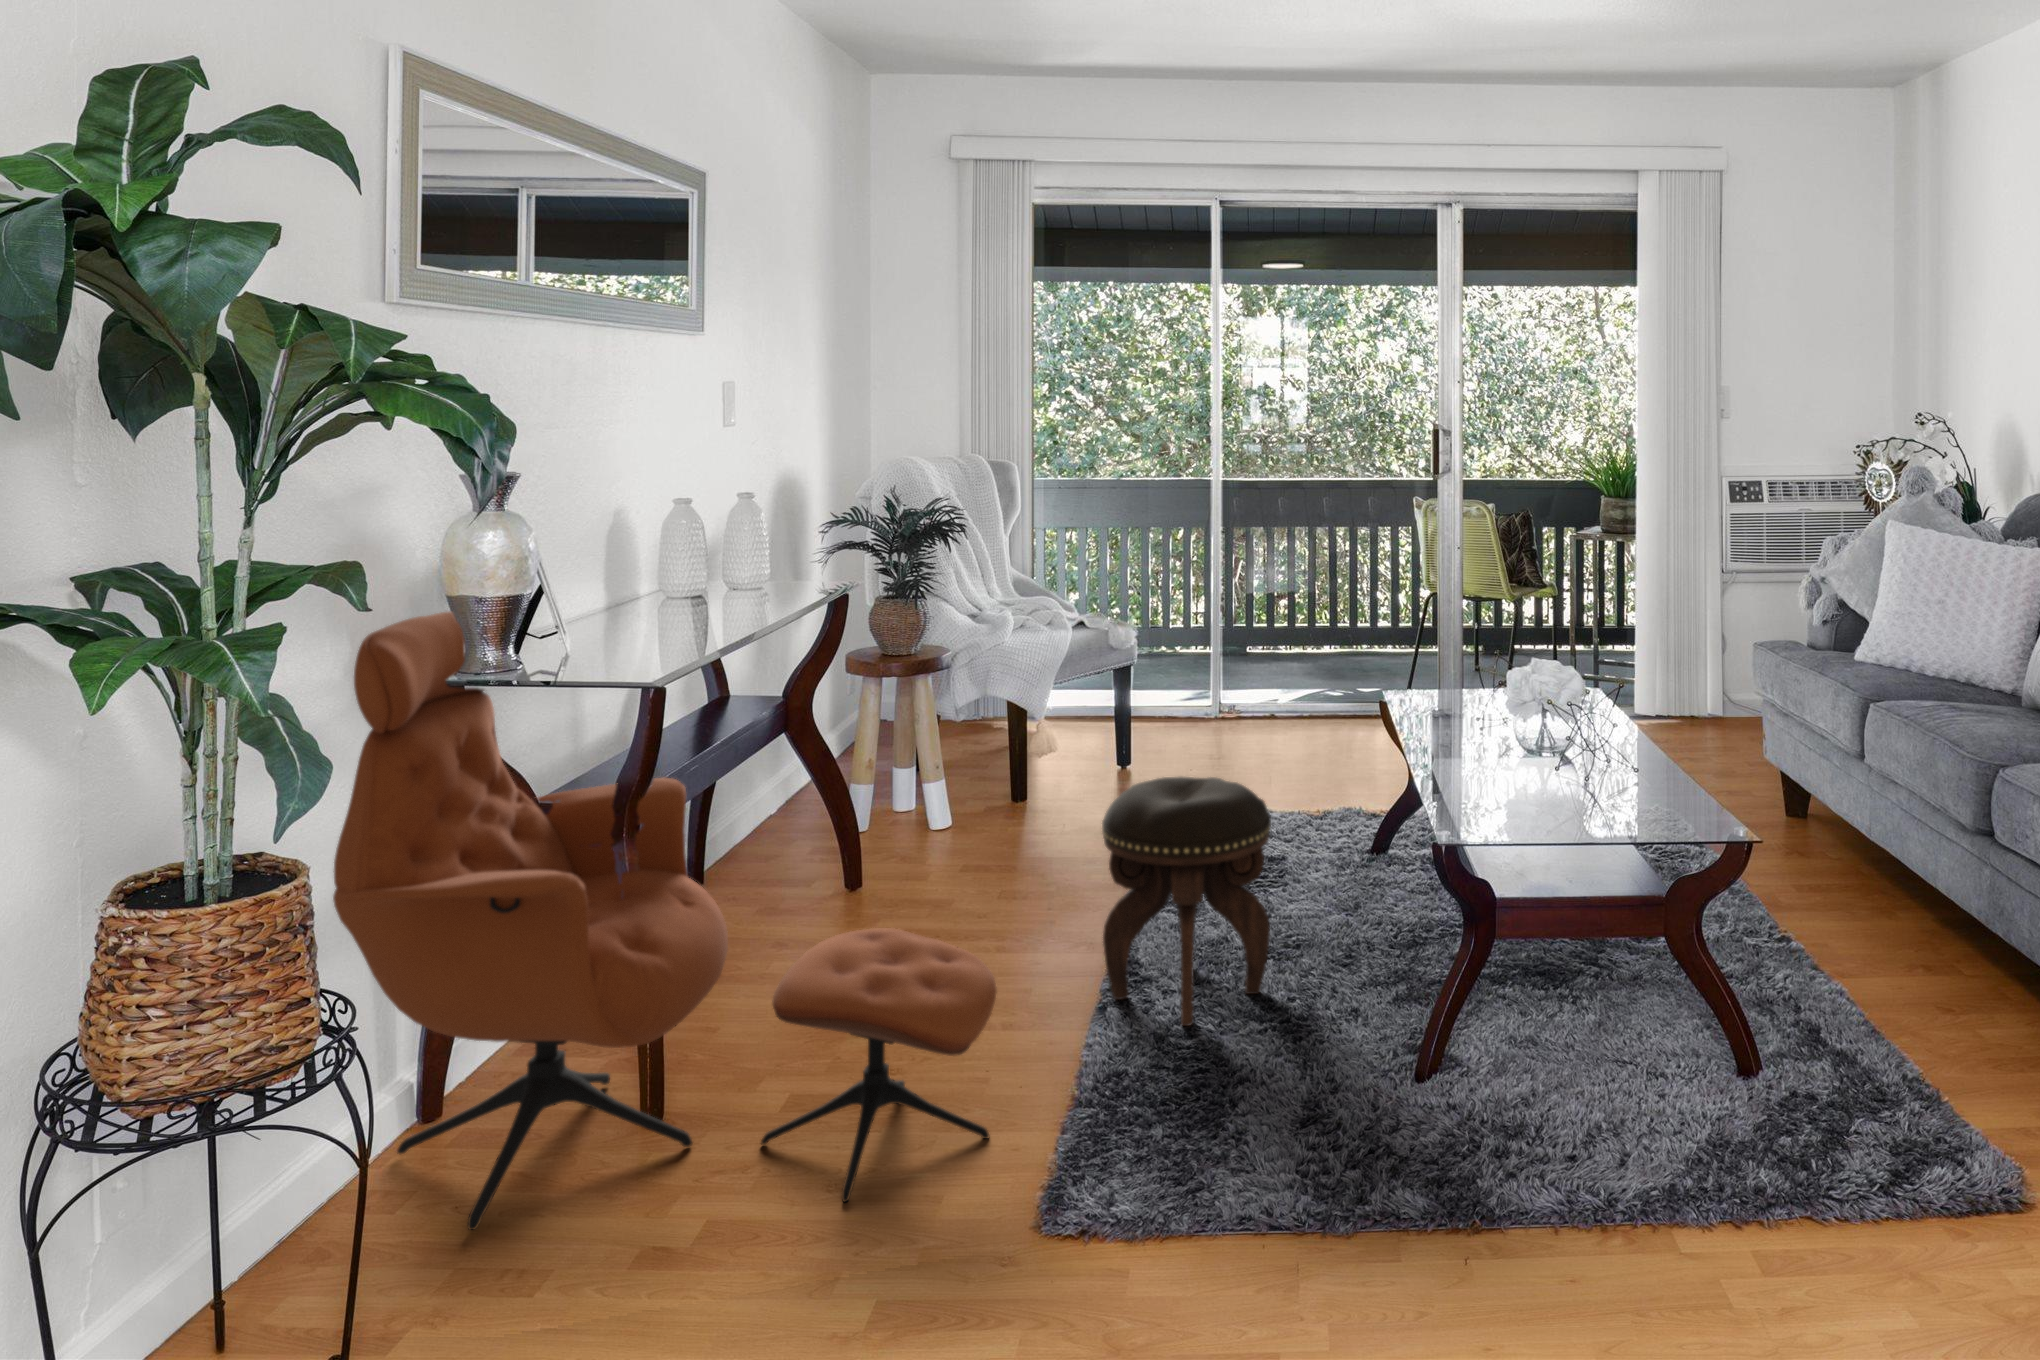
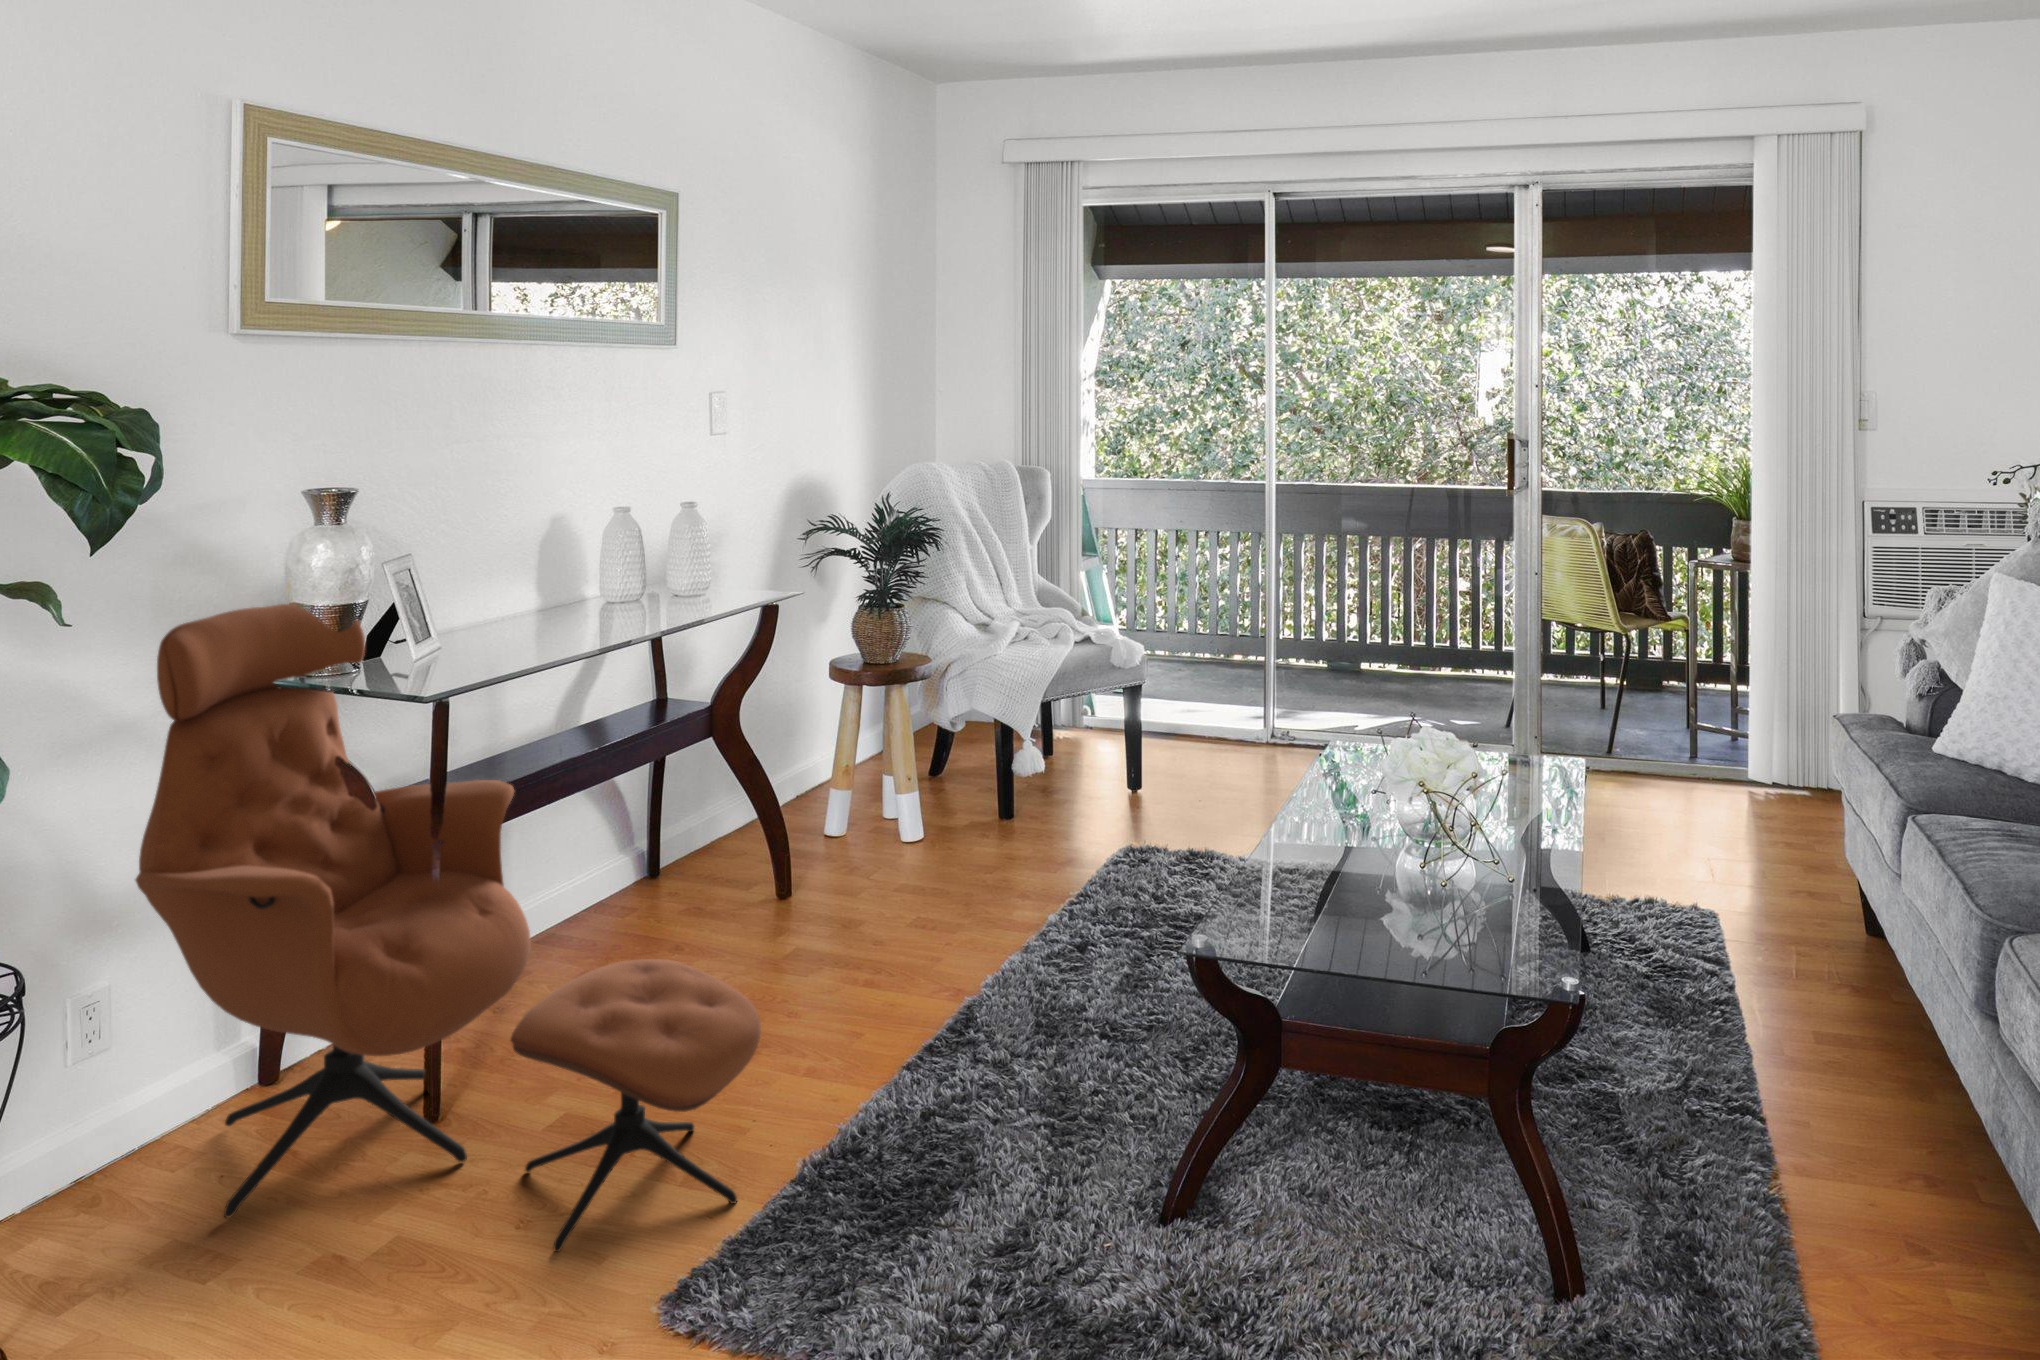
footstool: present [1102,777,1271,1026] -> none [944,822,1131,1104]

